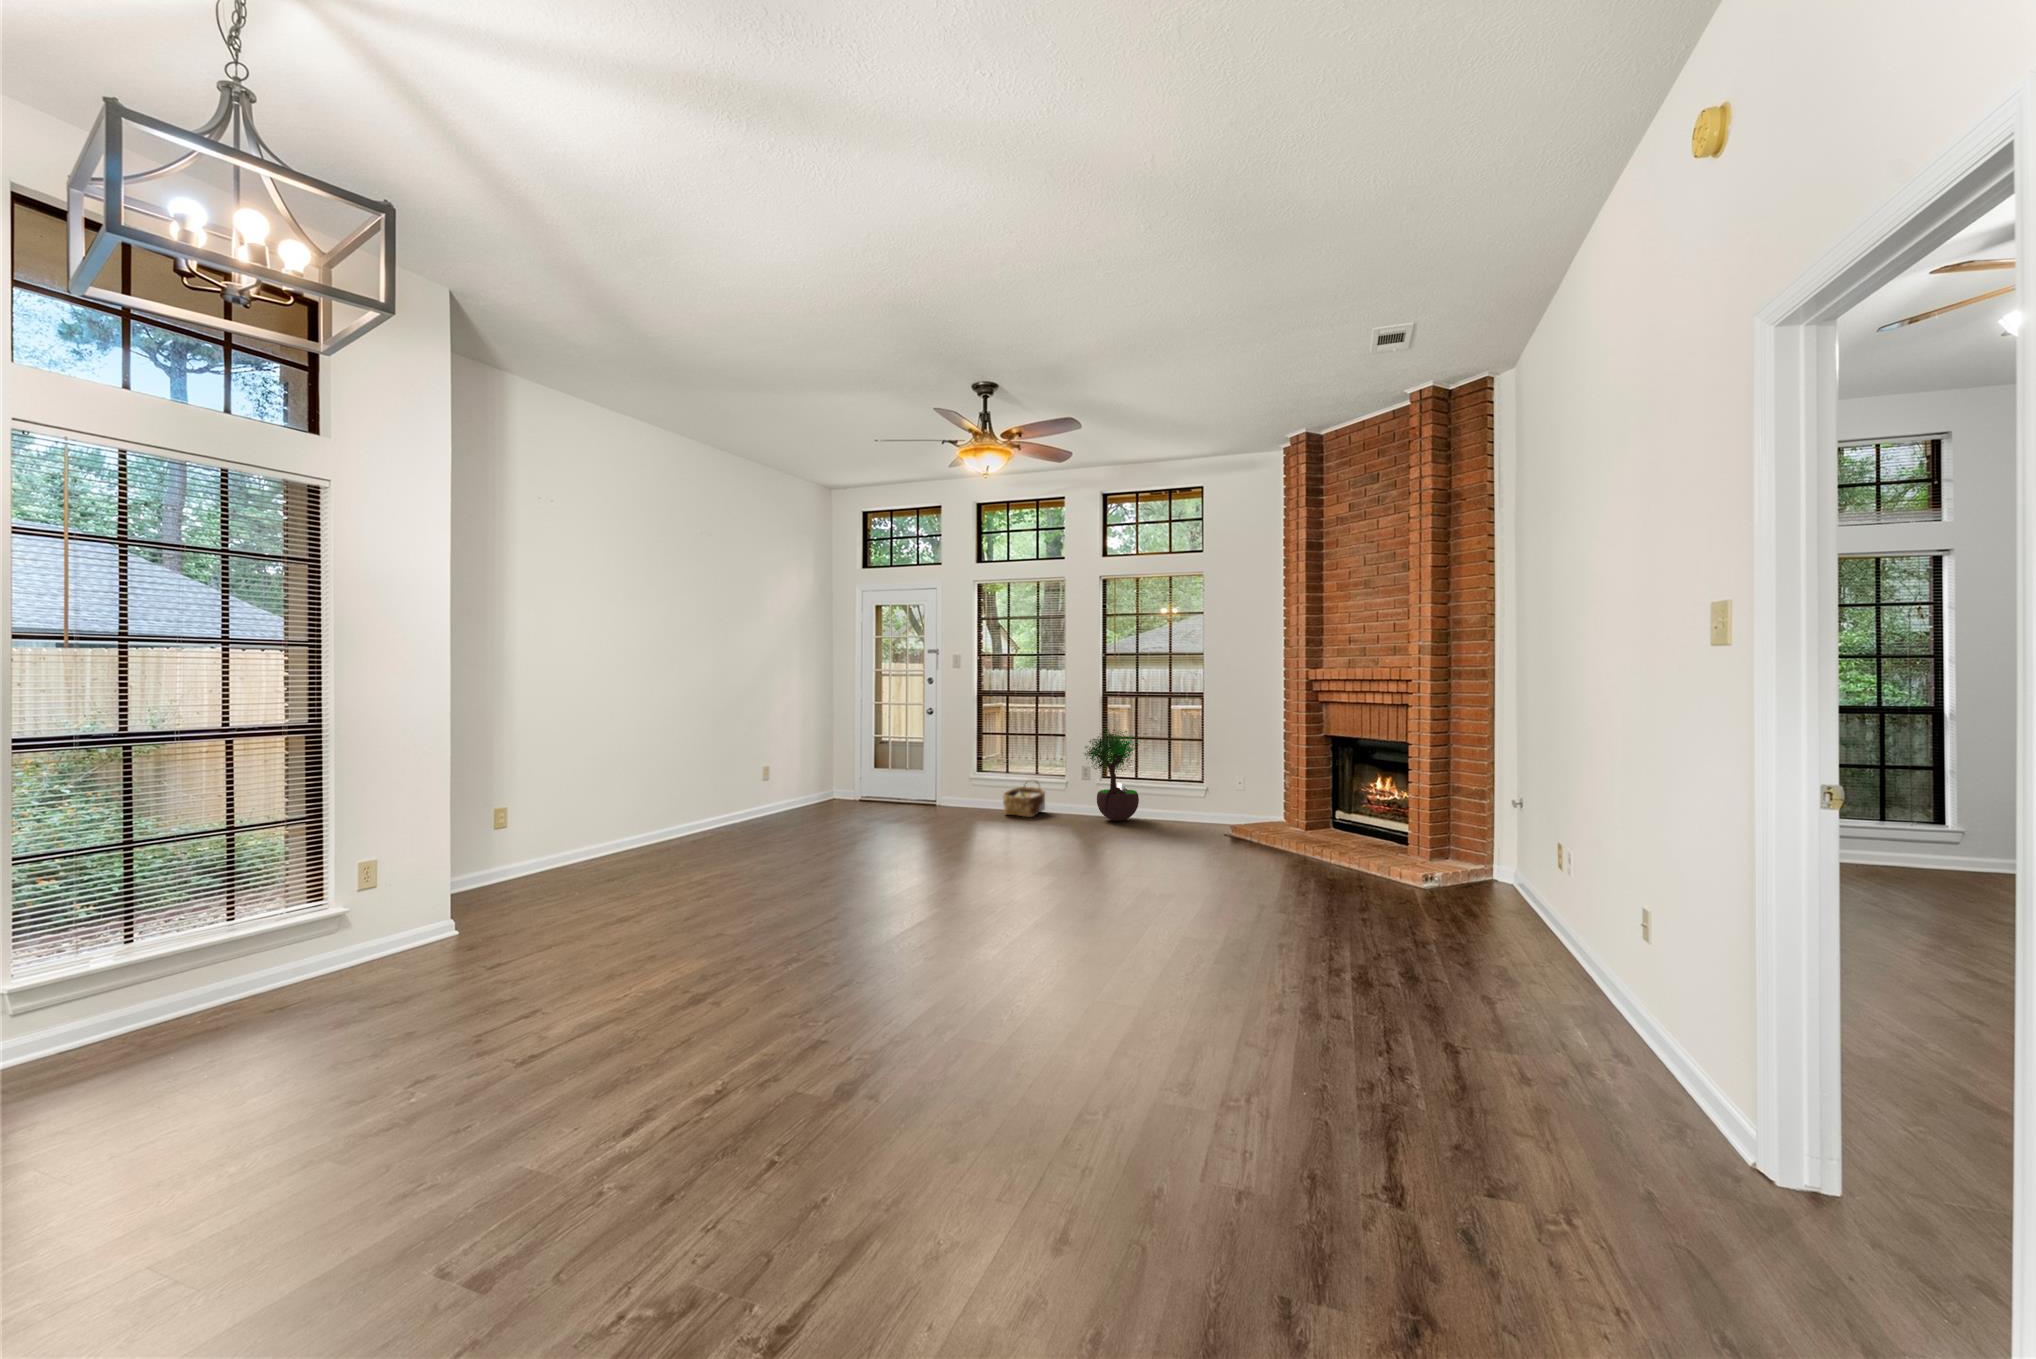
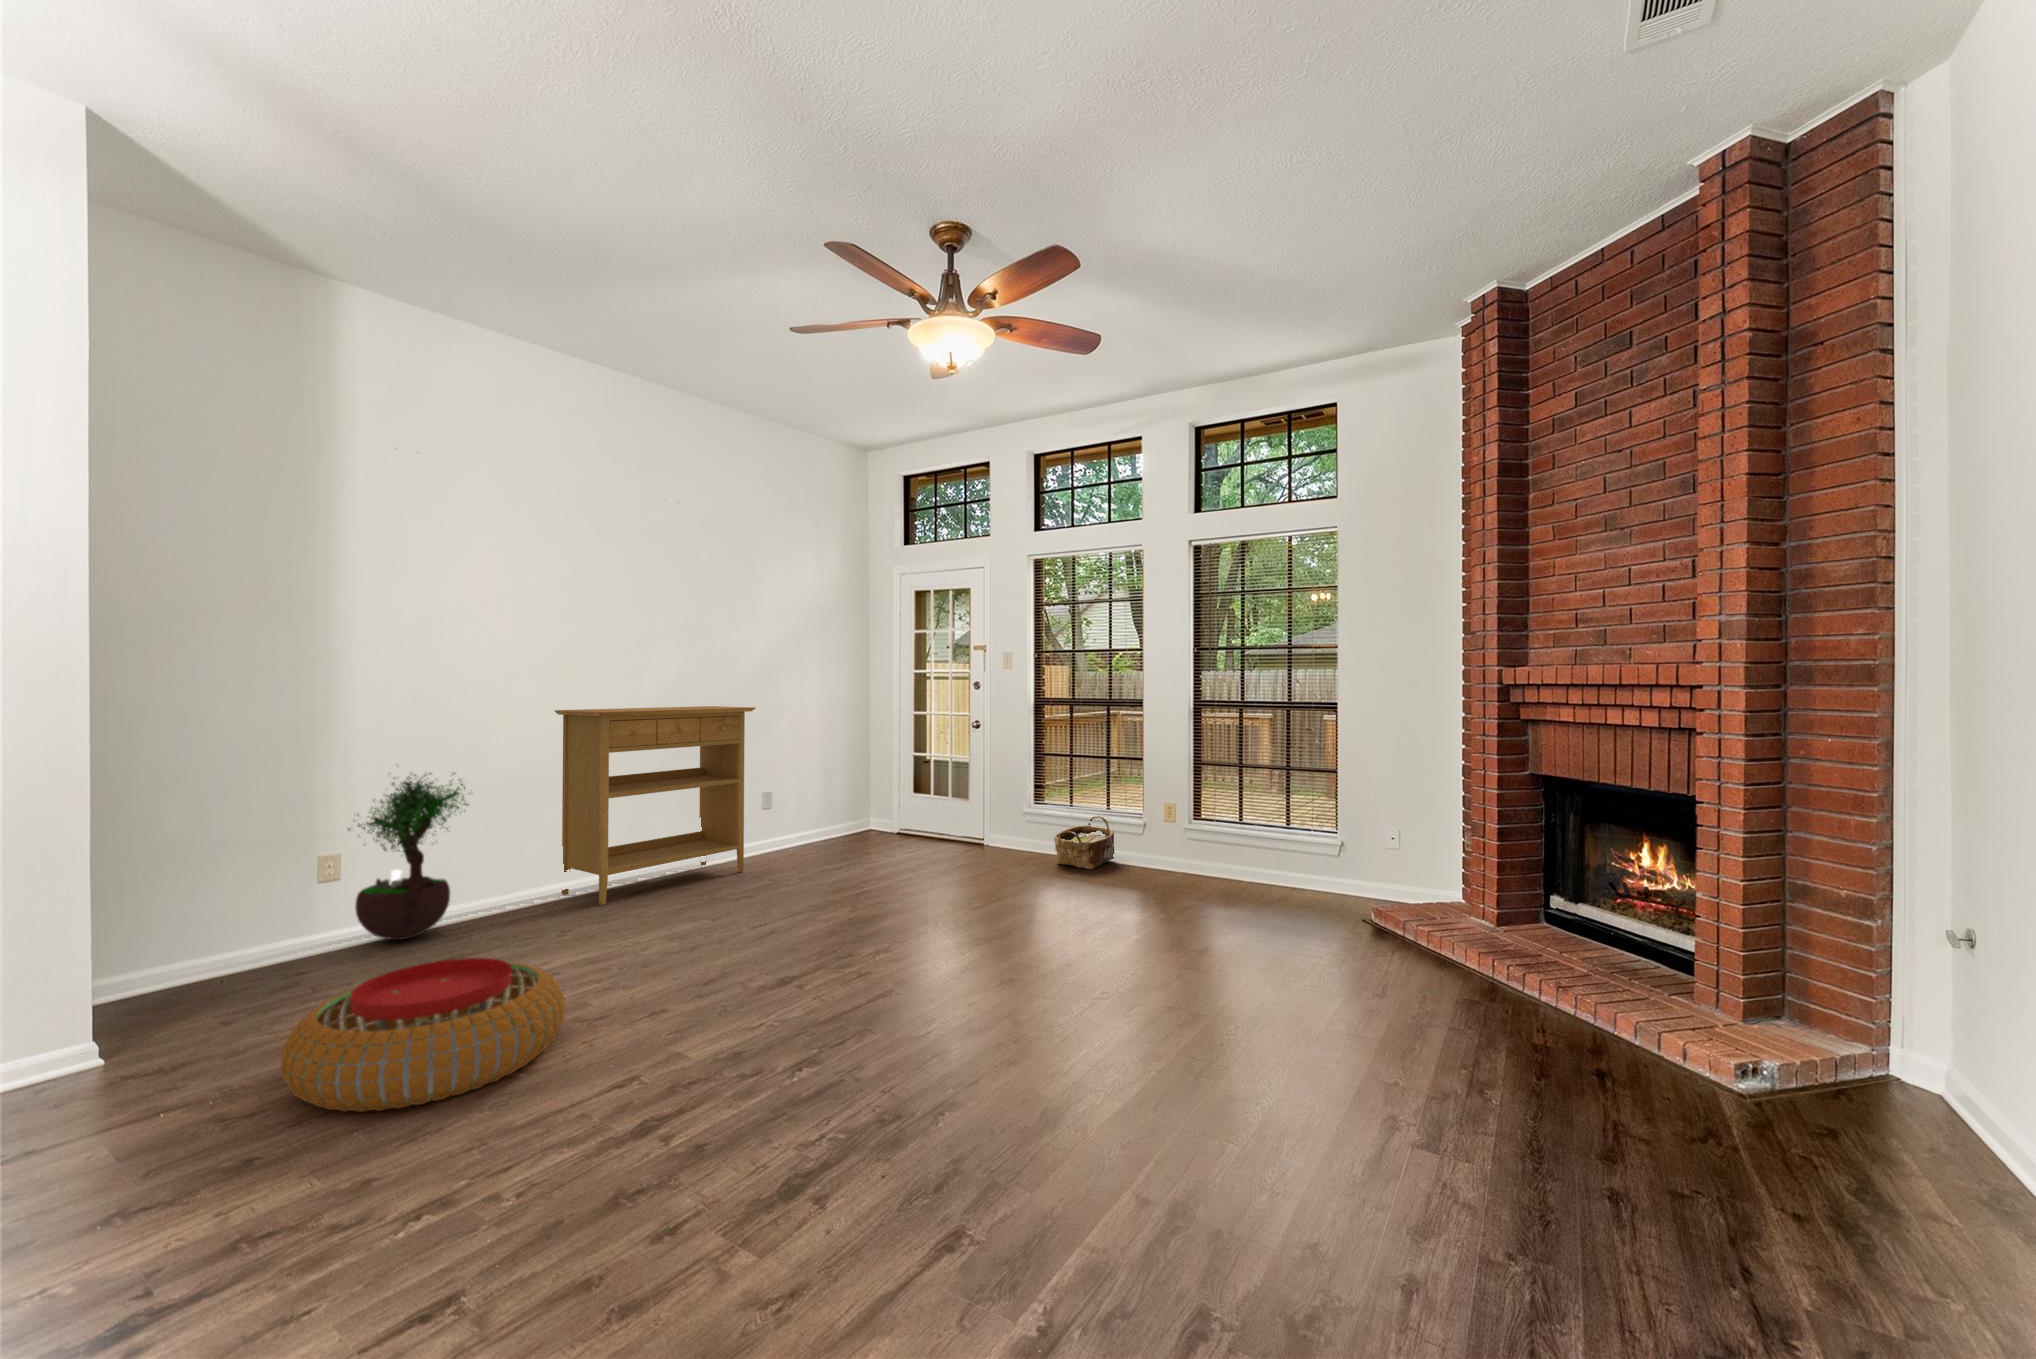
console table: none [634,700,777,852] -> present [555,706,756,905]
potted tree: present [1085,728,1139,821] -> present [349,773,468,940]
pouf: none [616,863,773,944] -> present [280,958,565,1112]

